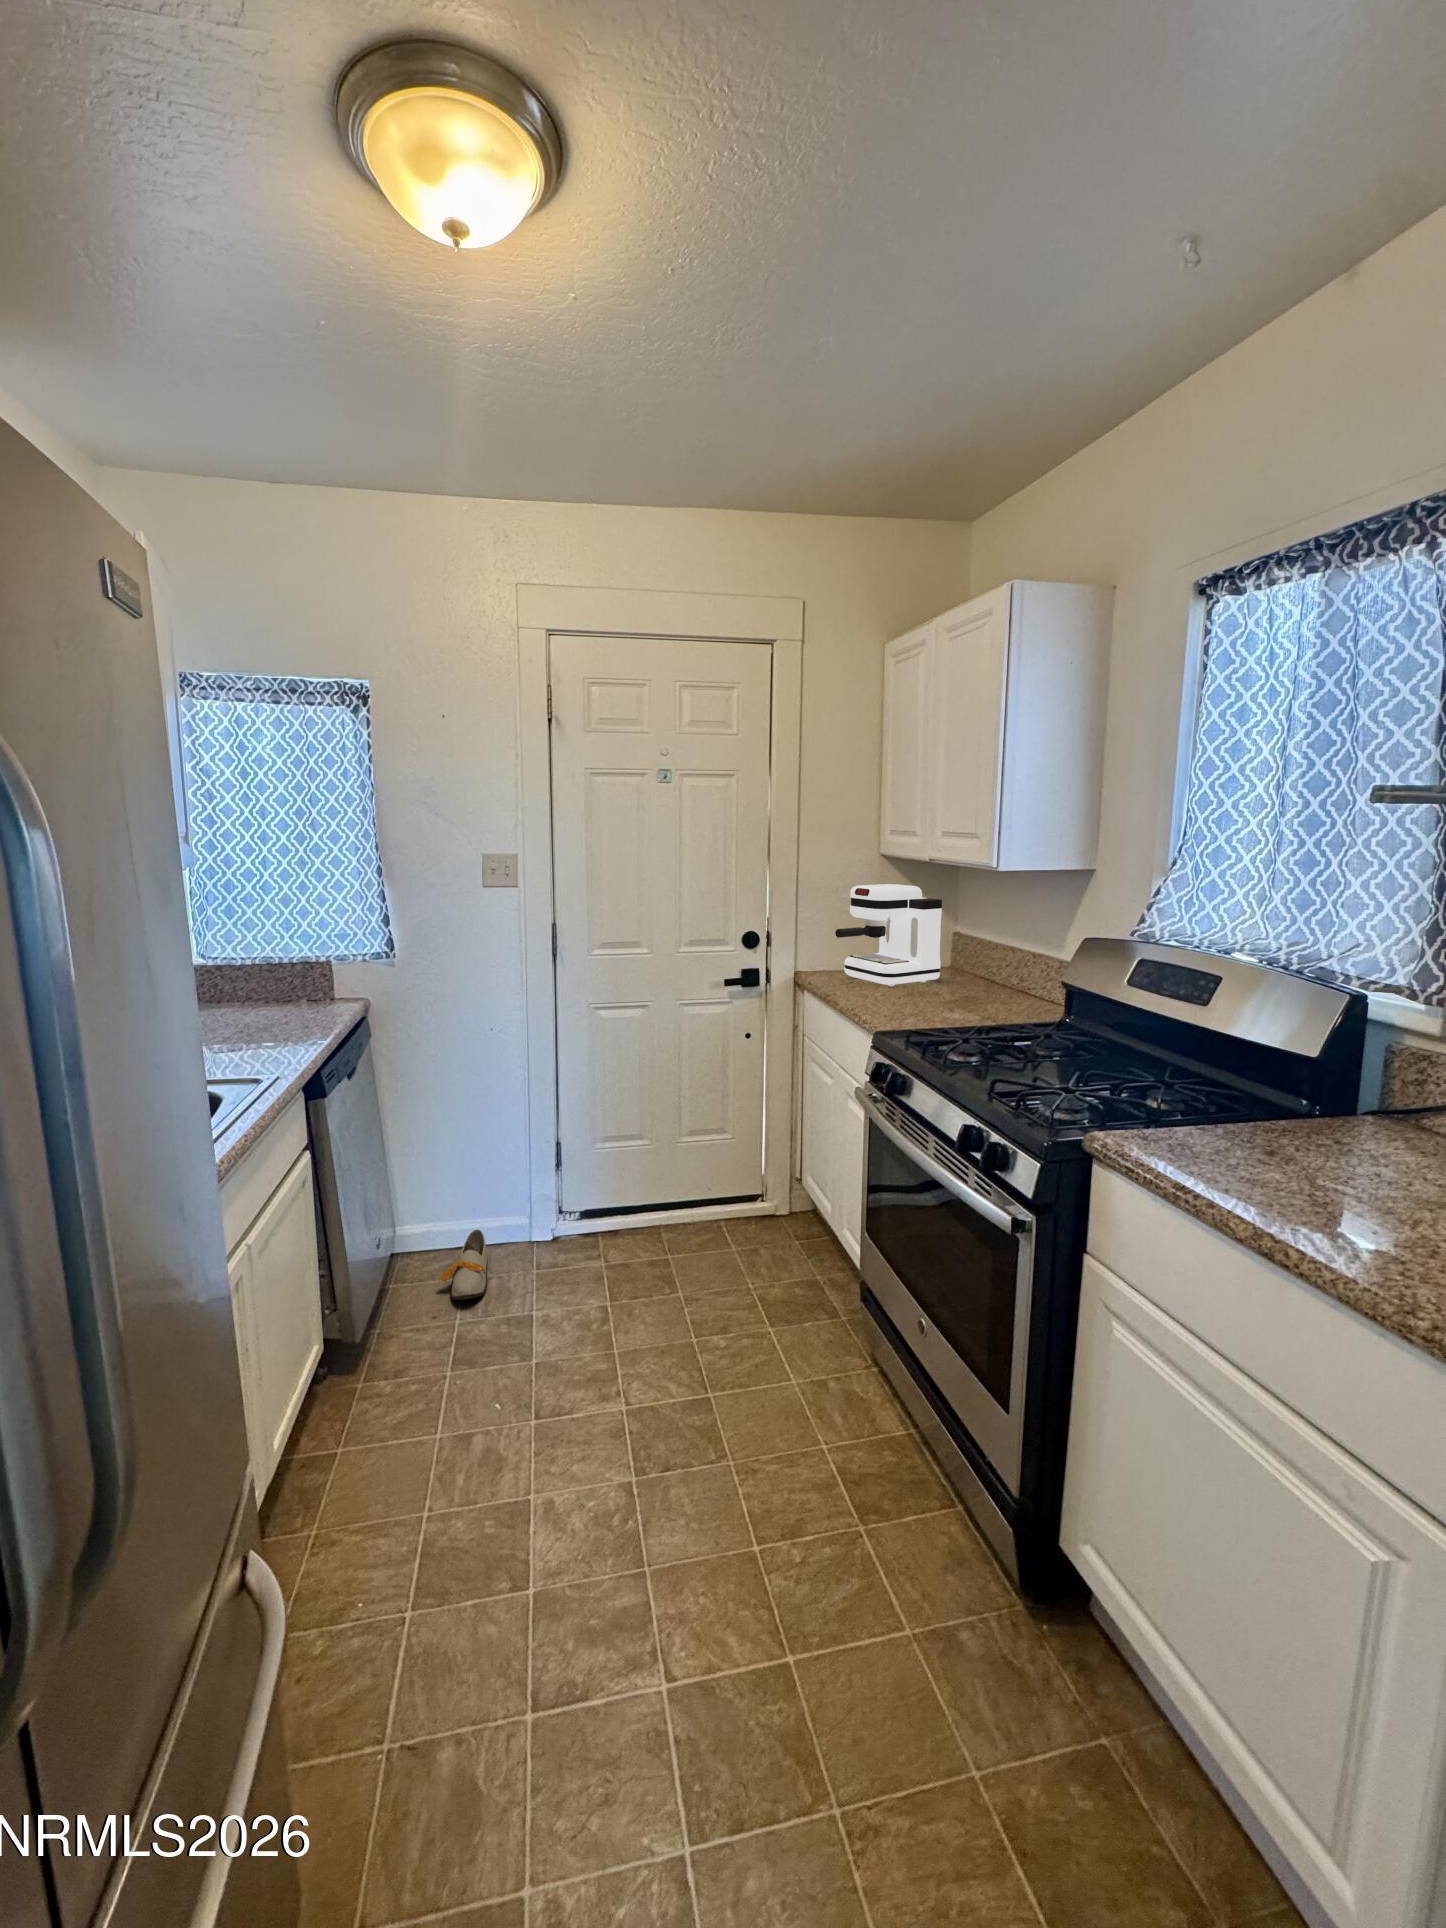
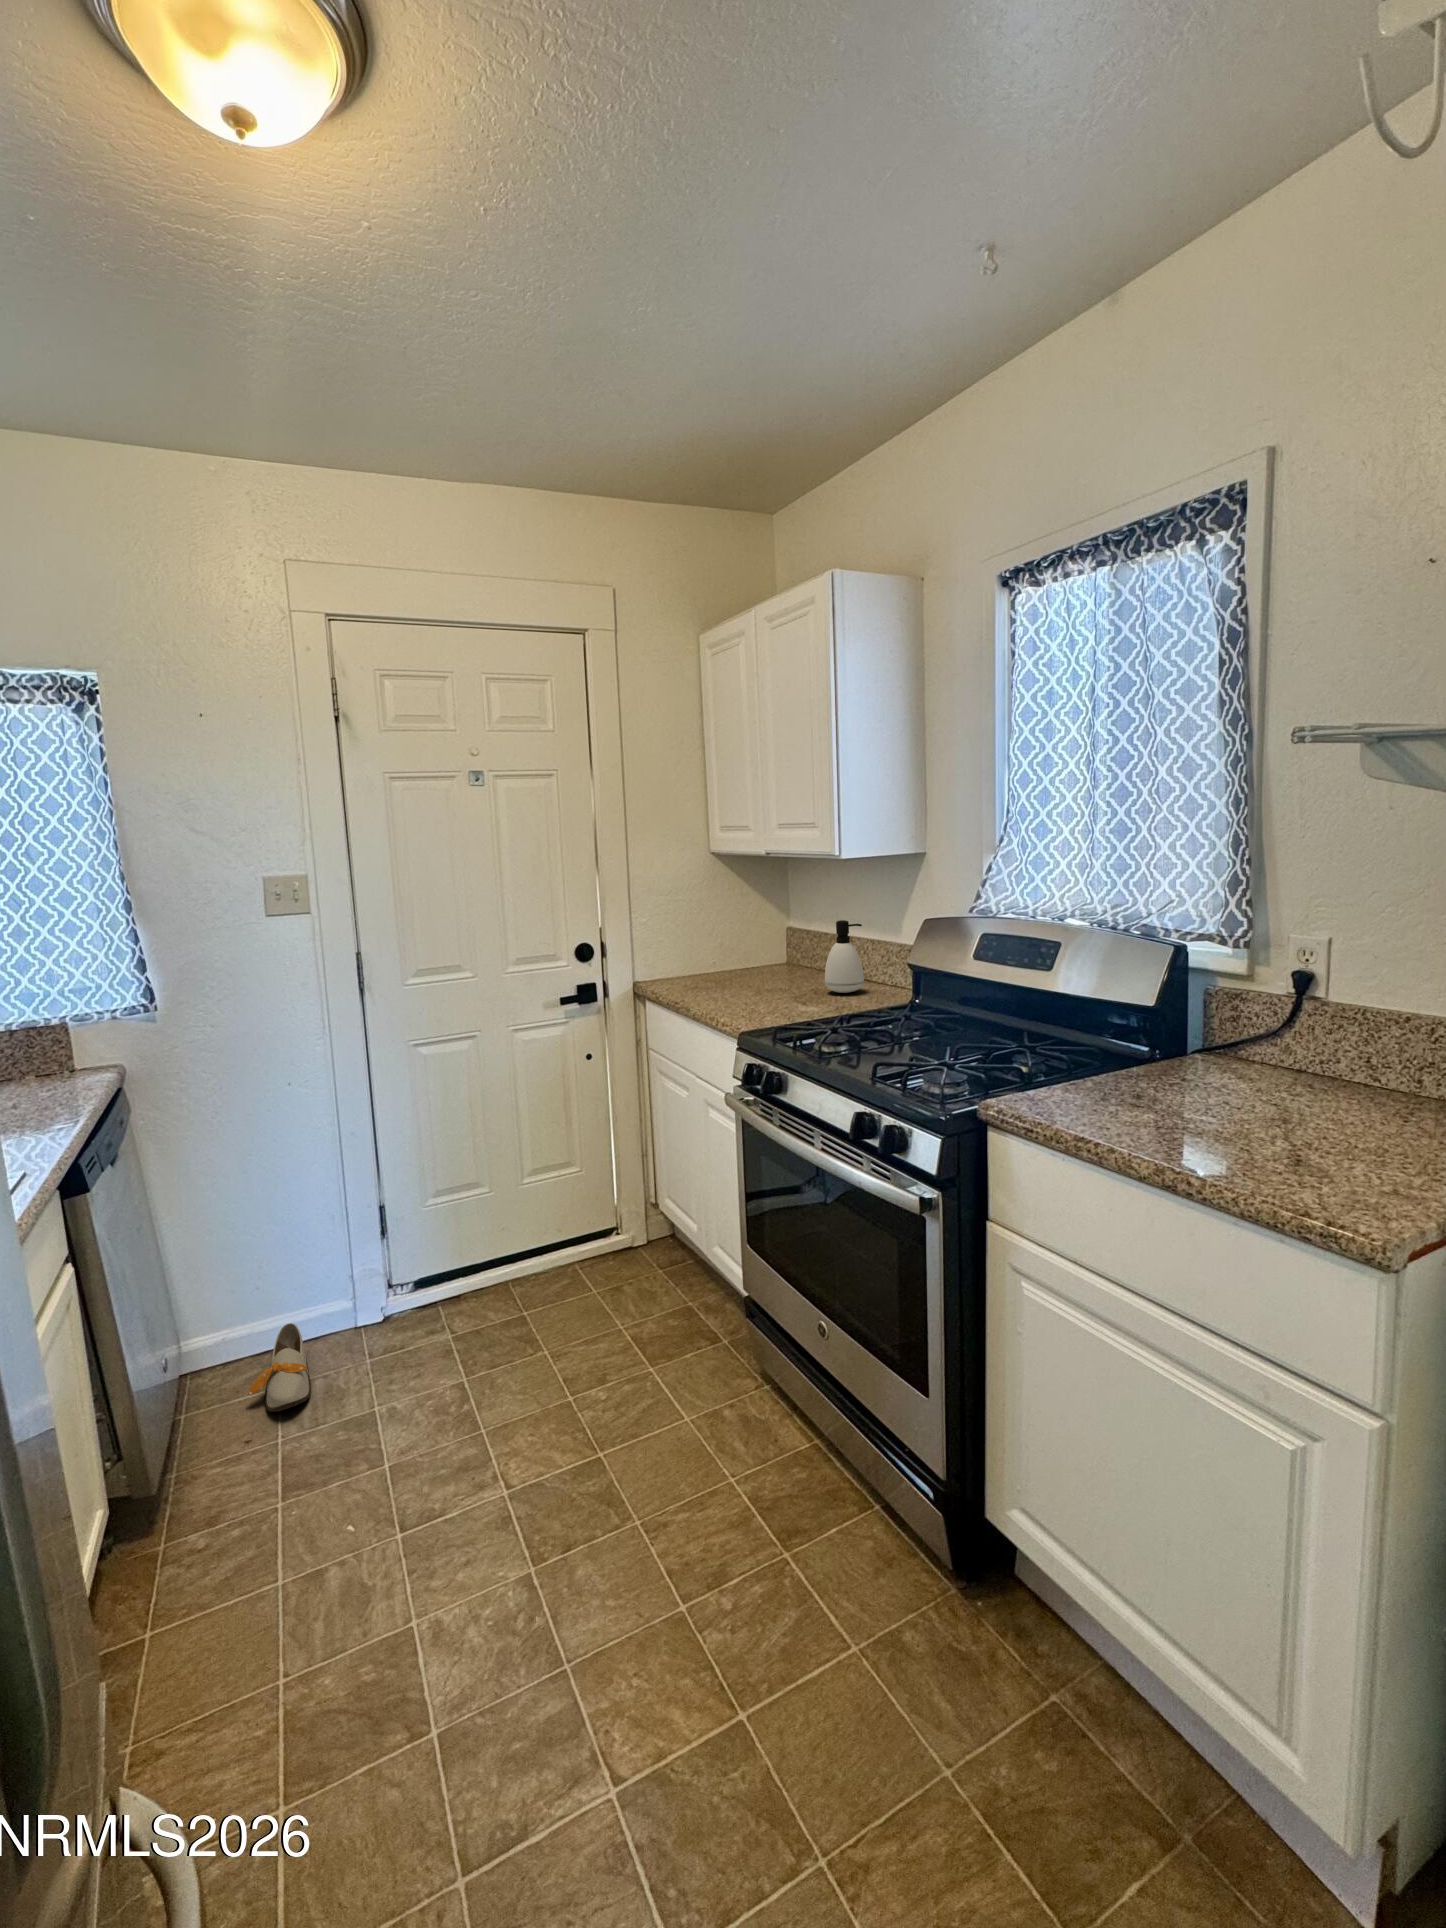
coffee maker: present [835,884,942,987] -> none [673,883,779,988]
soap dispenser: none [980,931,1023,1004] -> present [825,920,864,993]

